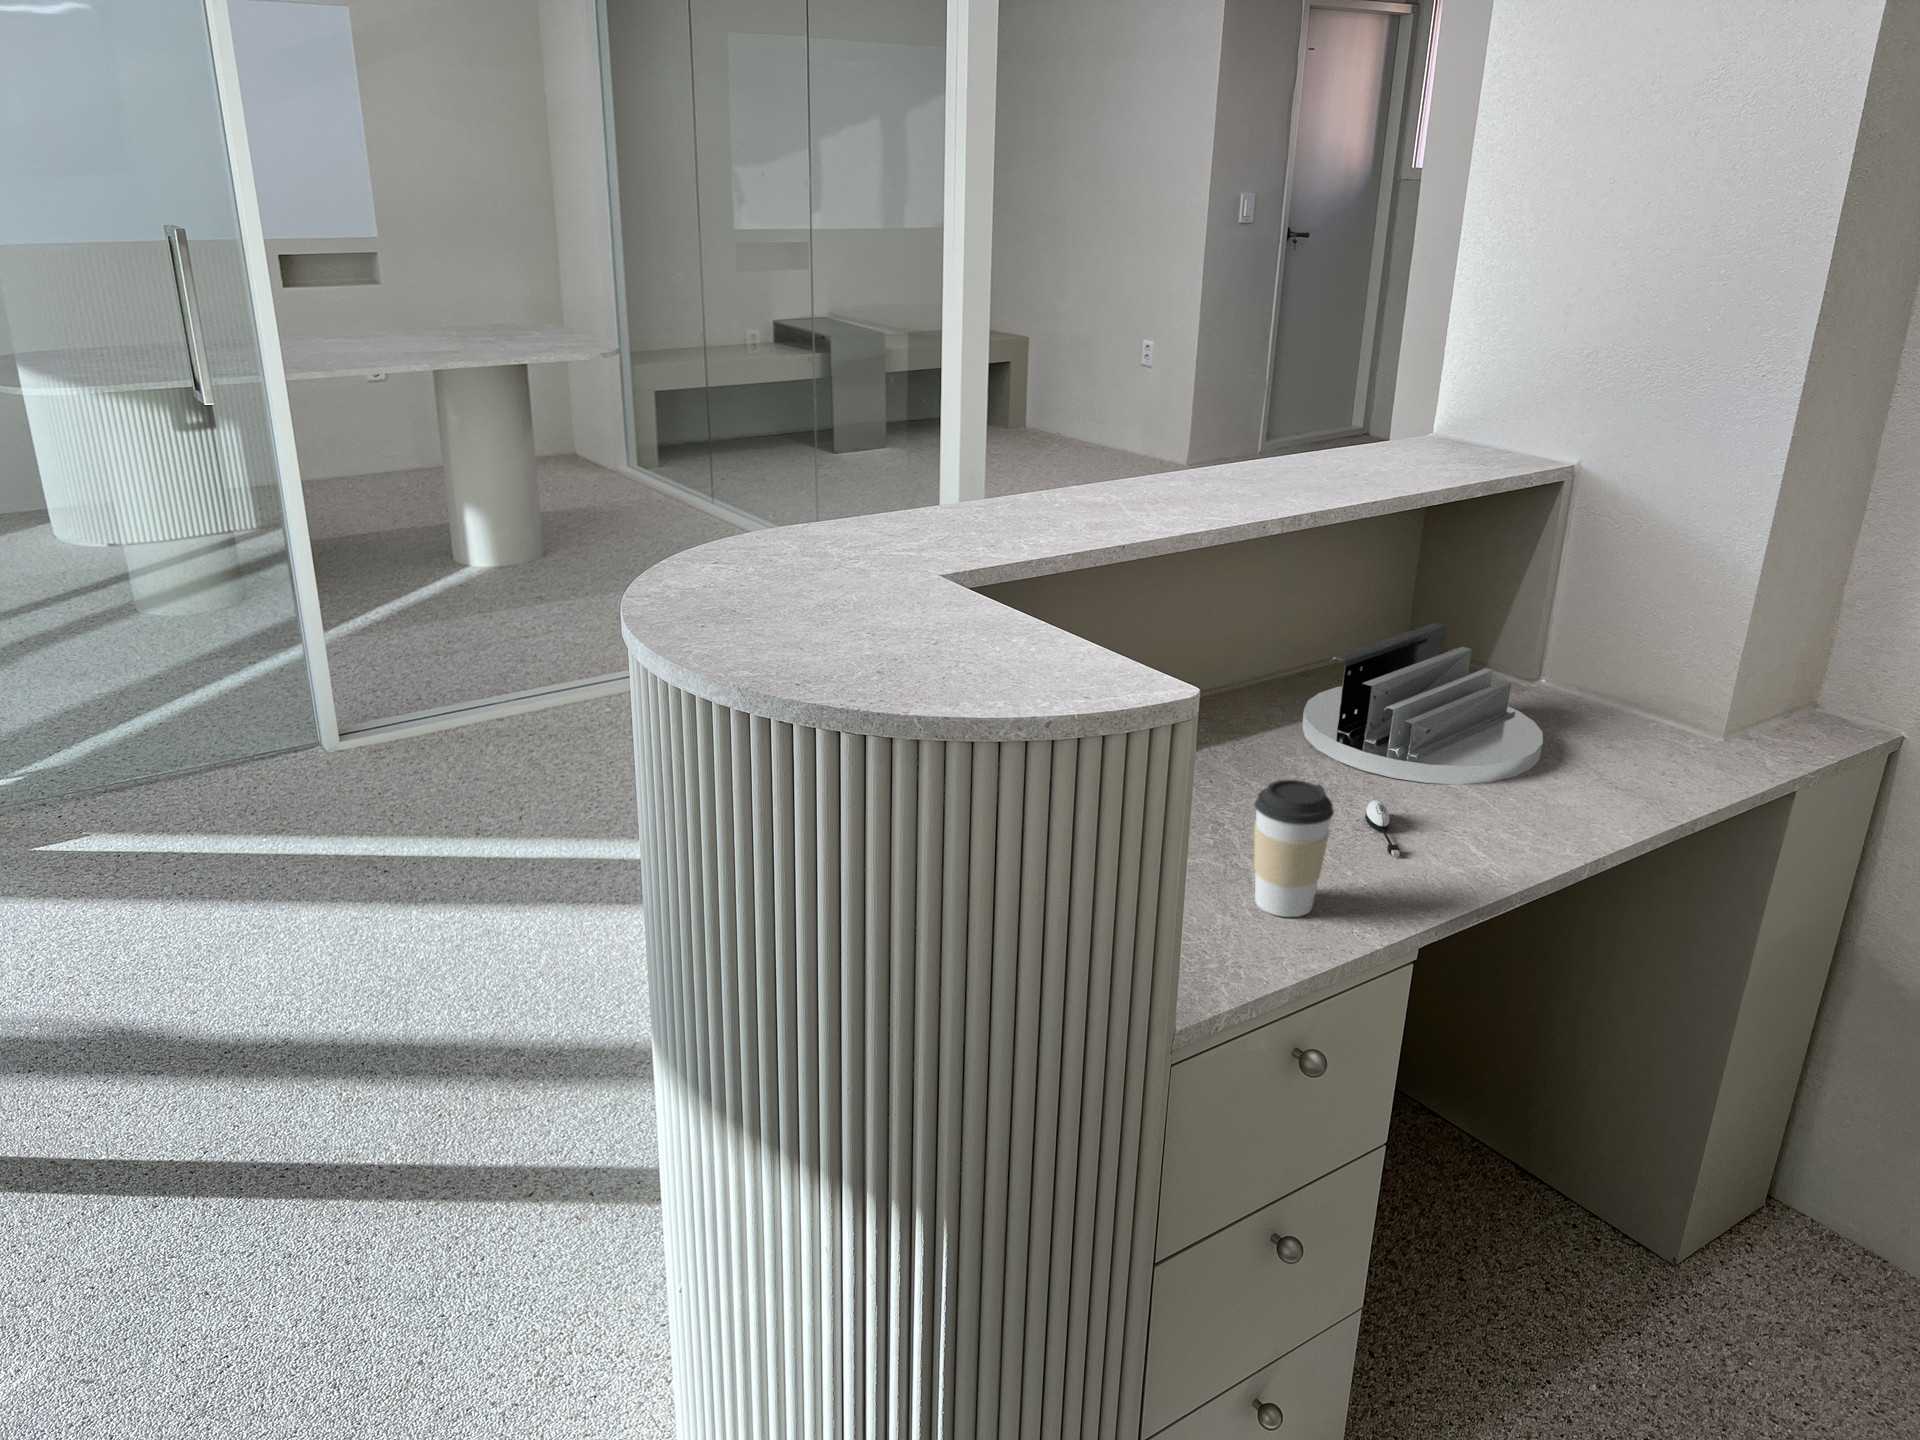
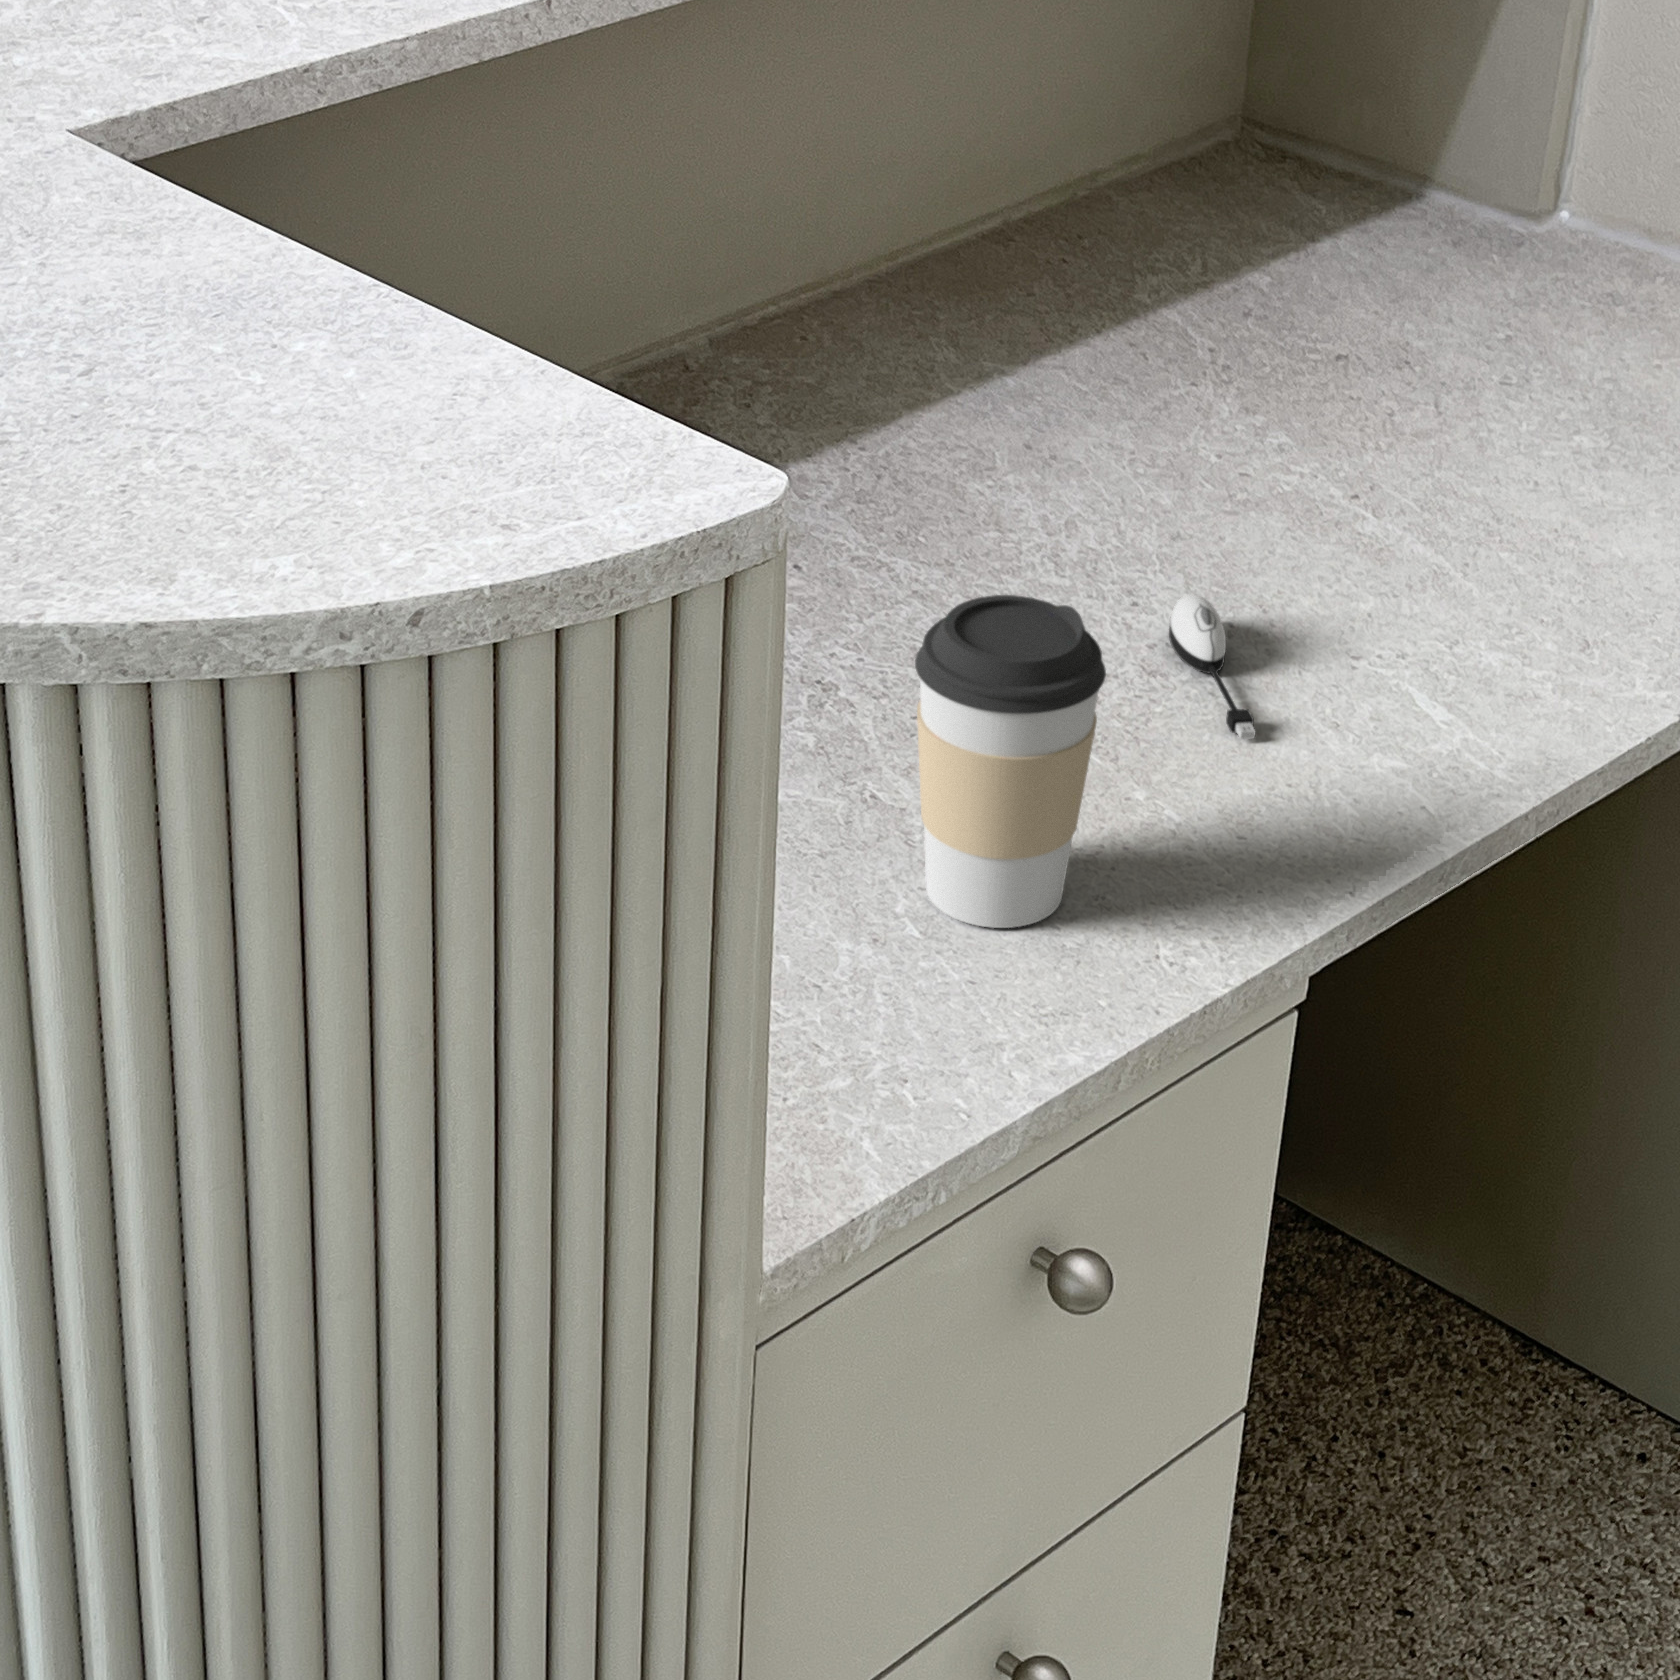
desk organizer: present [1302,623,1543,785] -> none [1002,112,1566,530]

